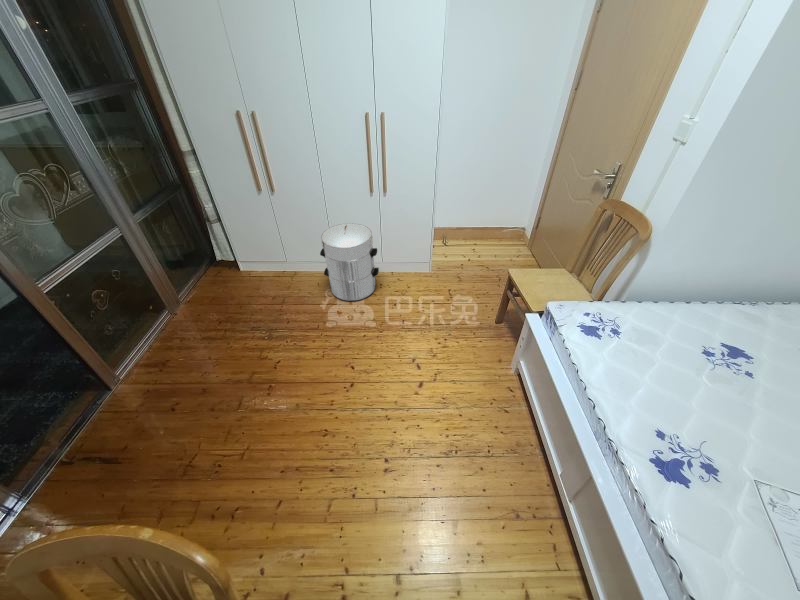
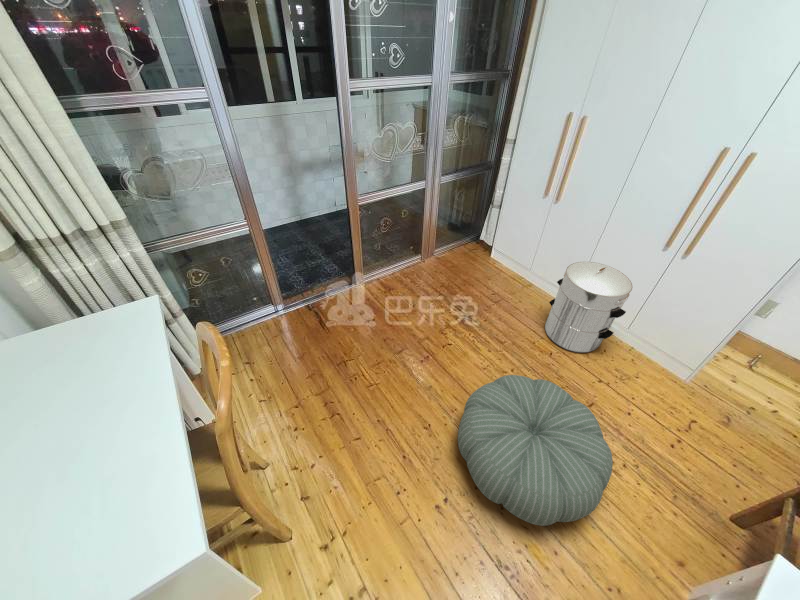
pouf: none [338,321,457,429] -> present [458,375,613,526]

